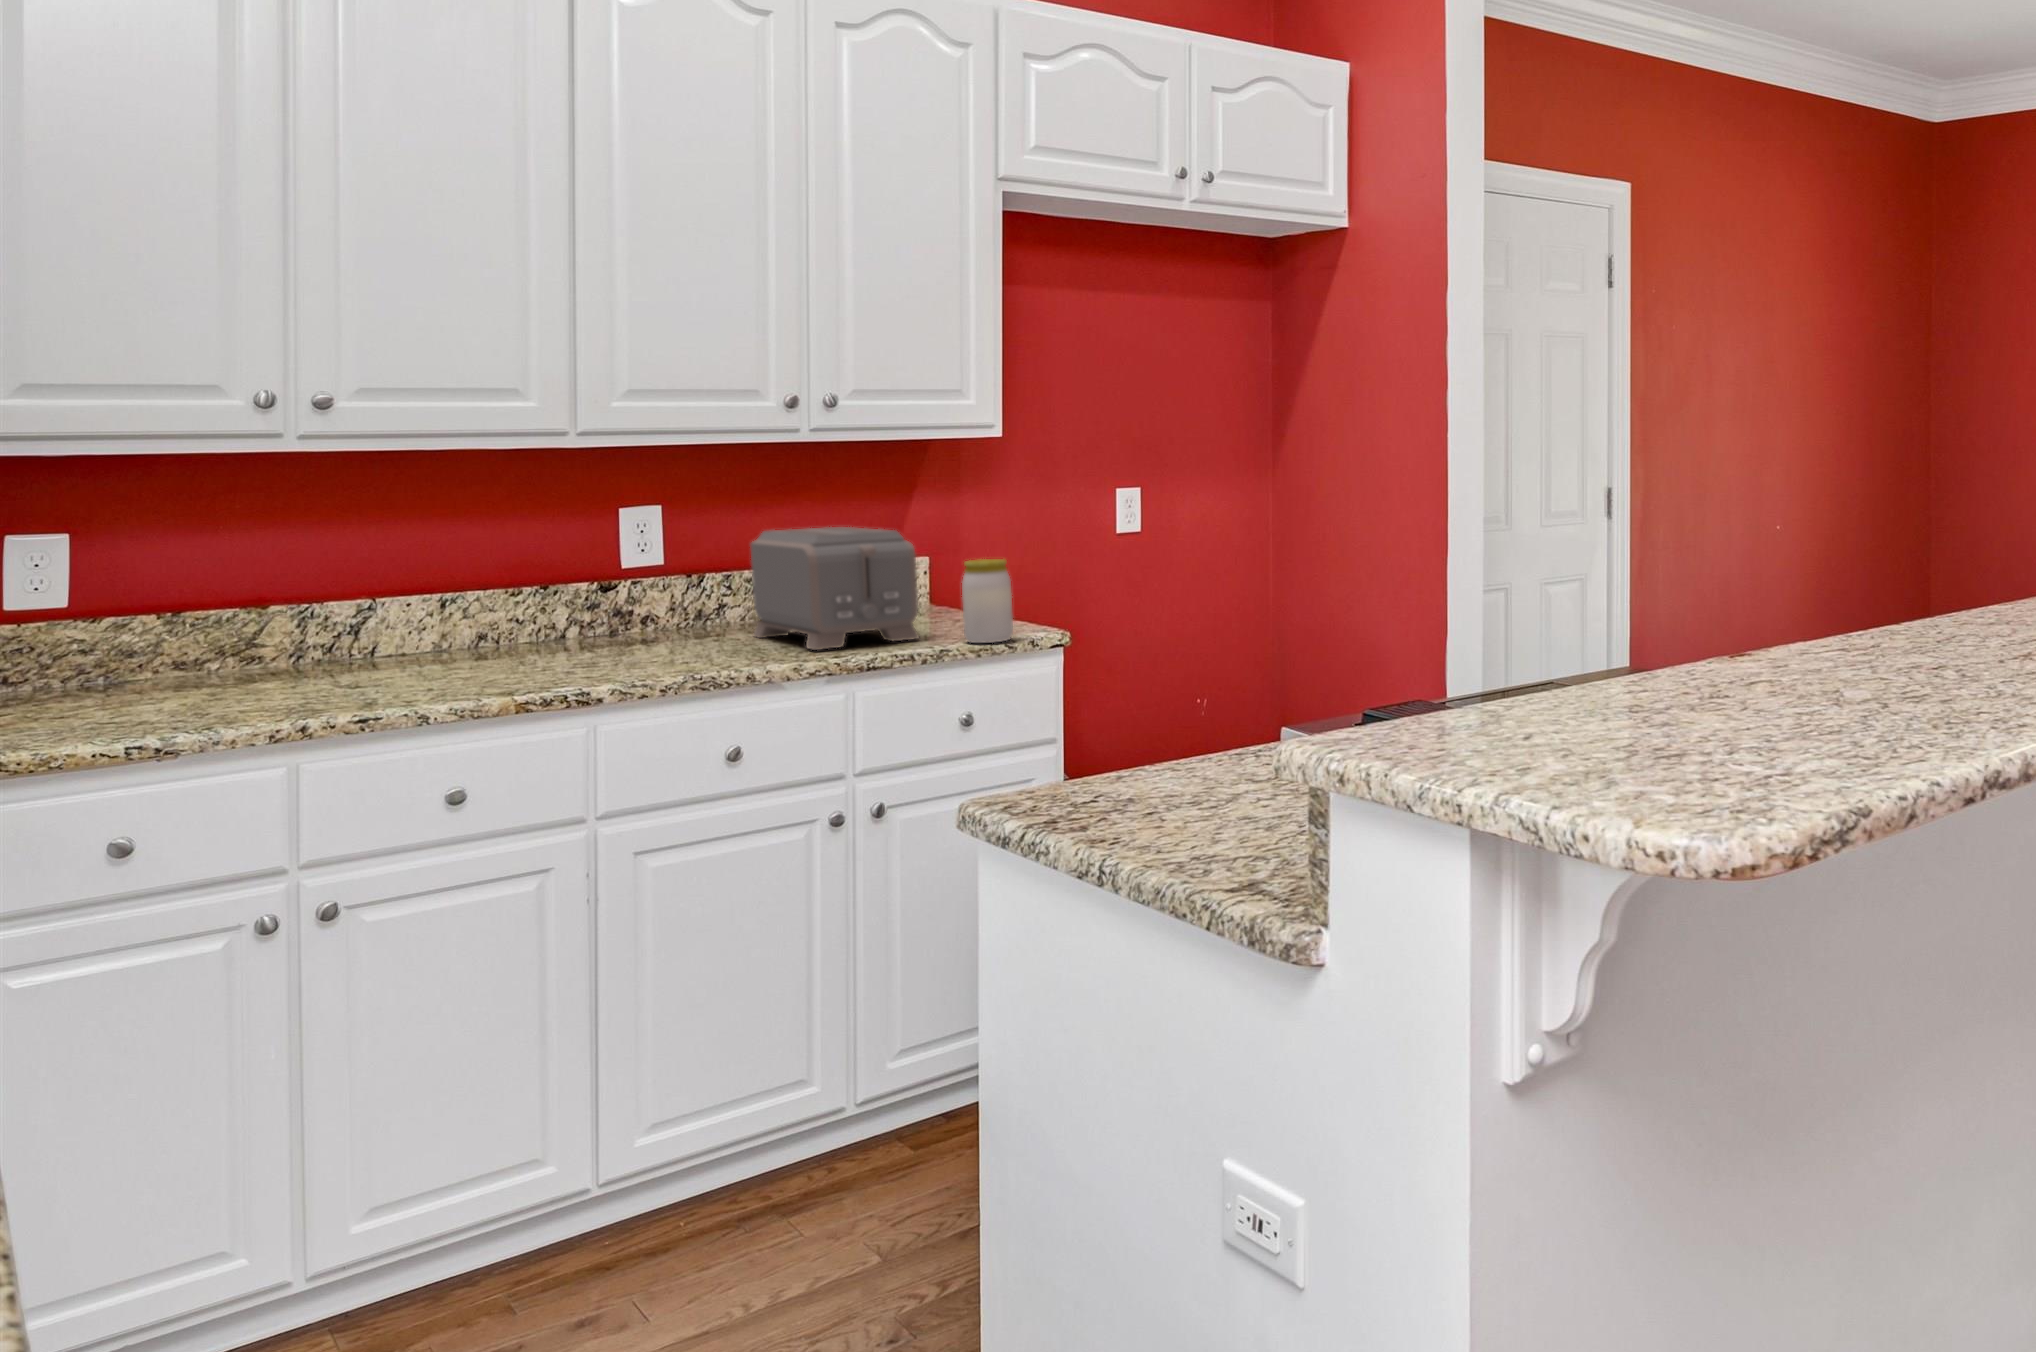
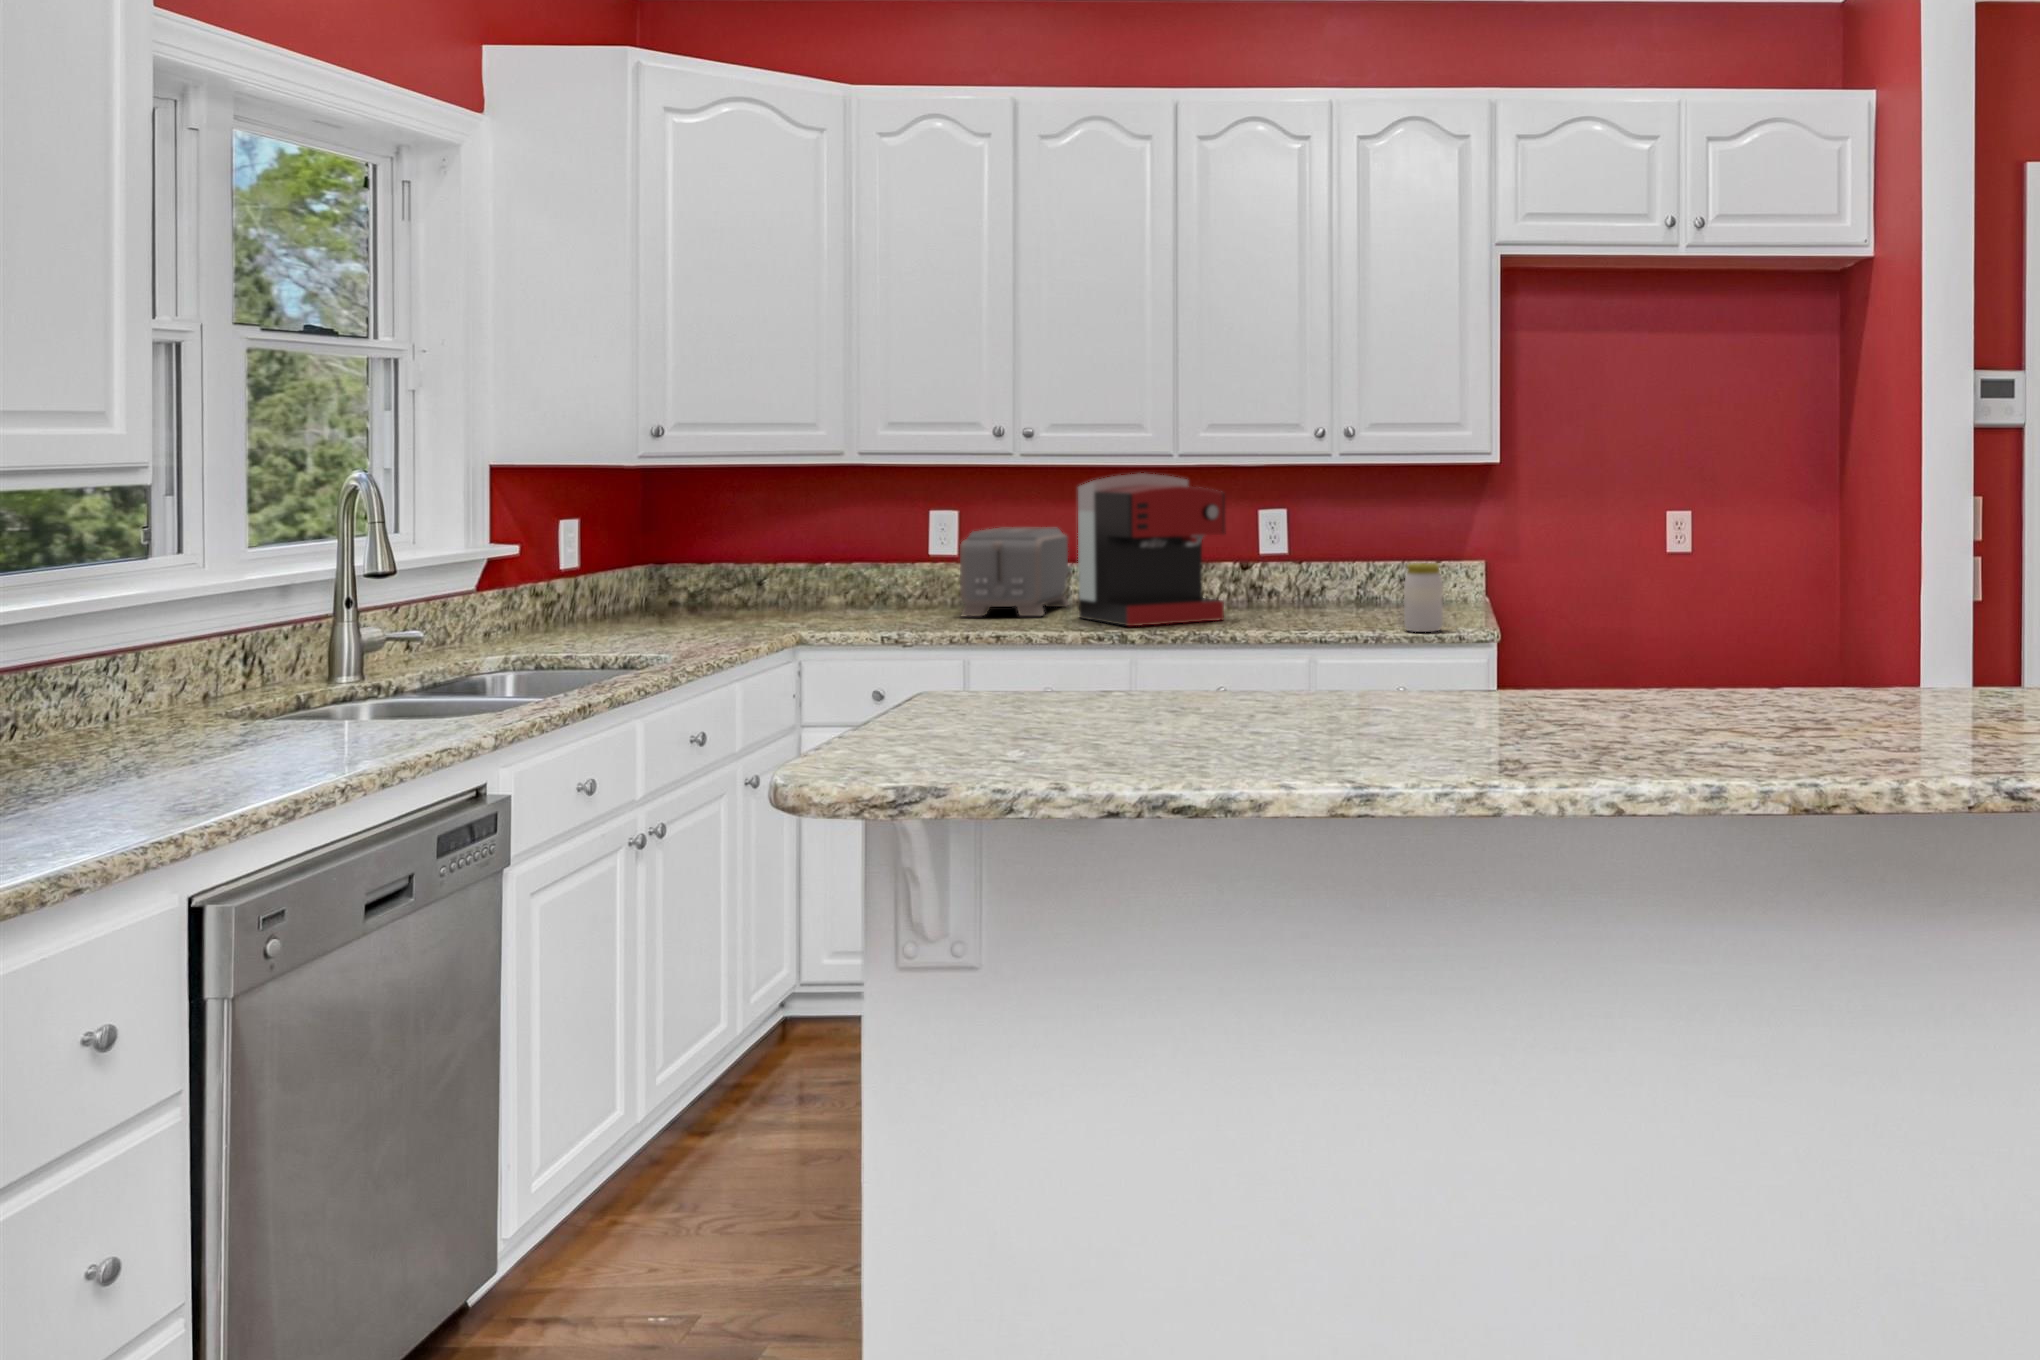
coffee maker: none [391,461,663,681] -> present [1078,473,1226,626]
toaster: present [751,527,919,650] -> present [960,527,1069,616]

